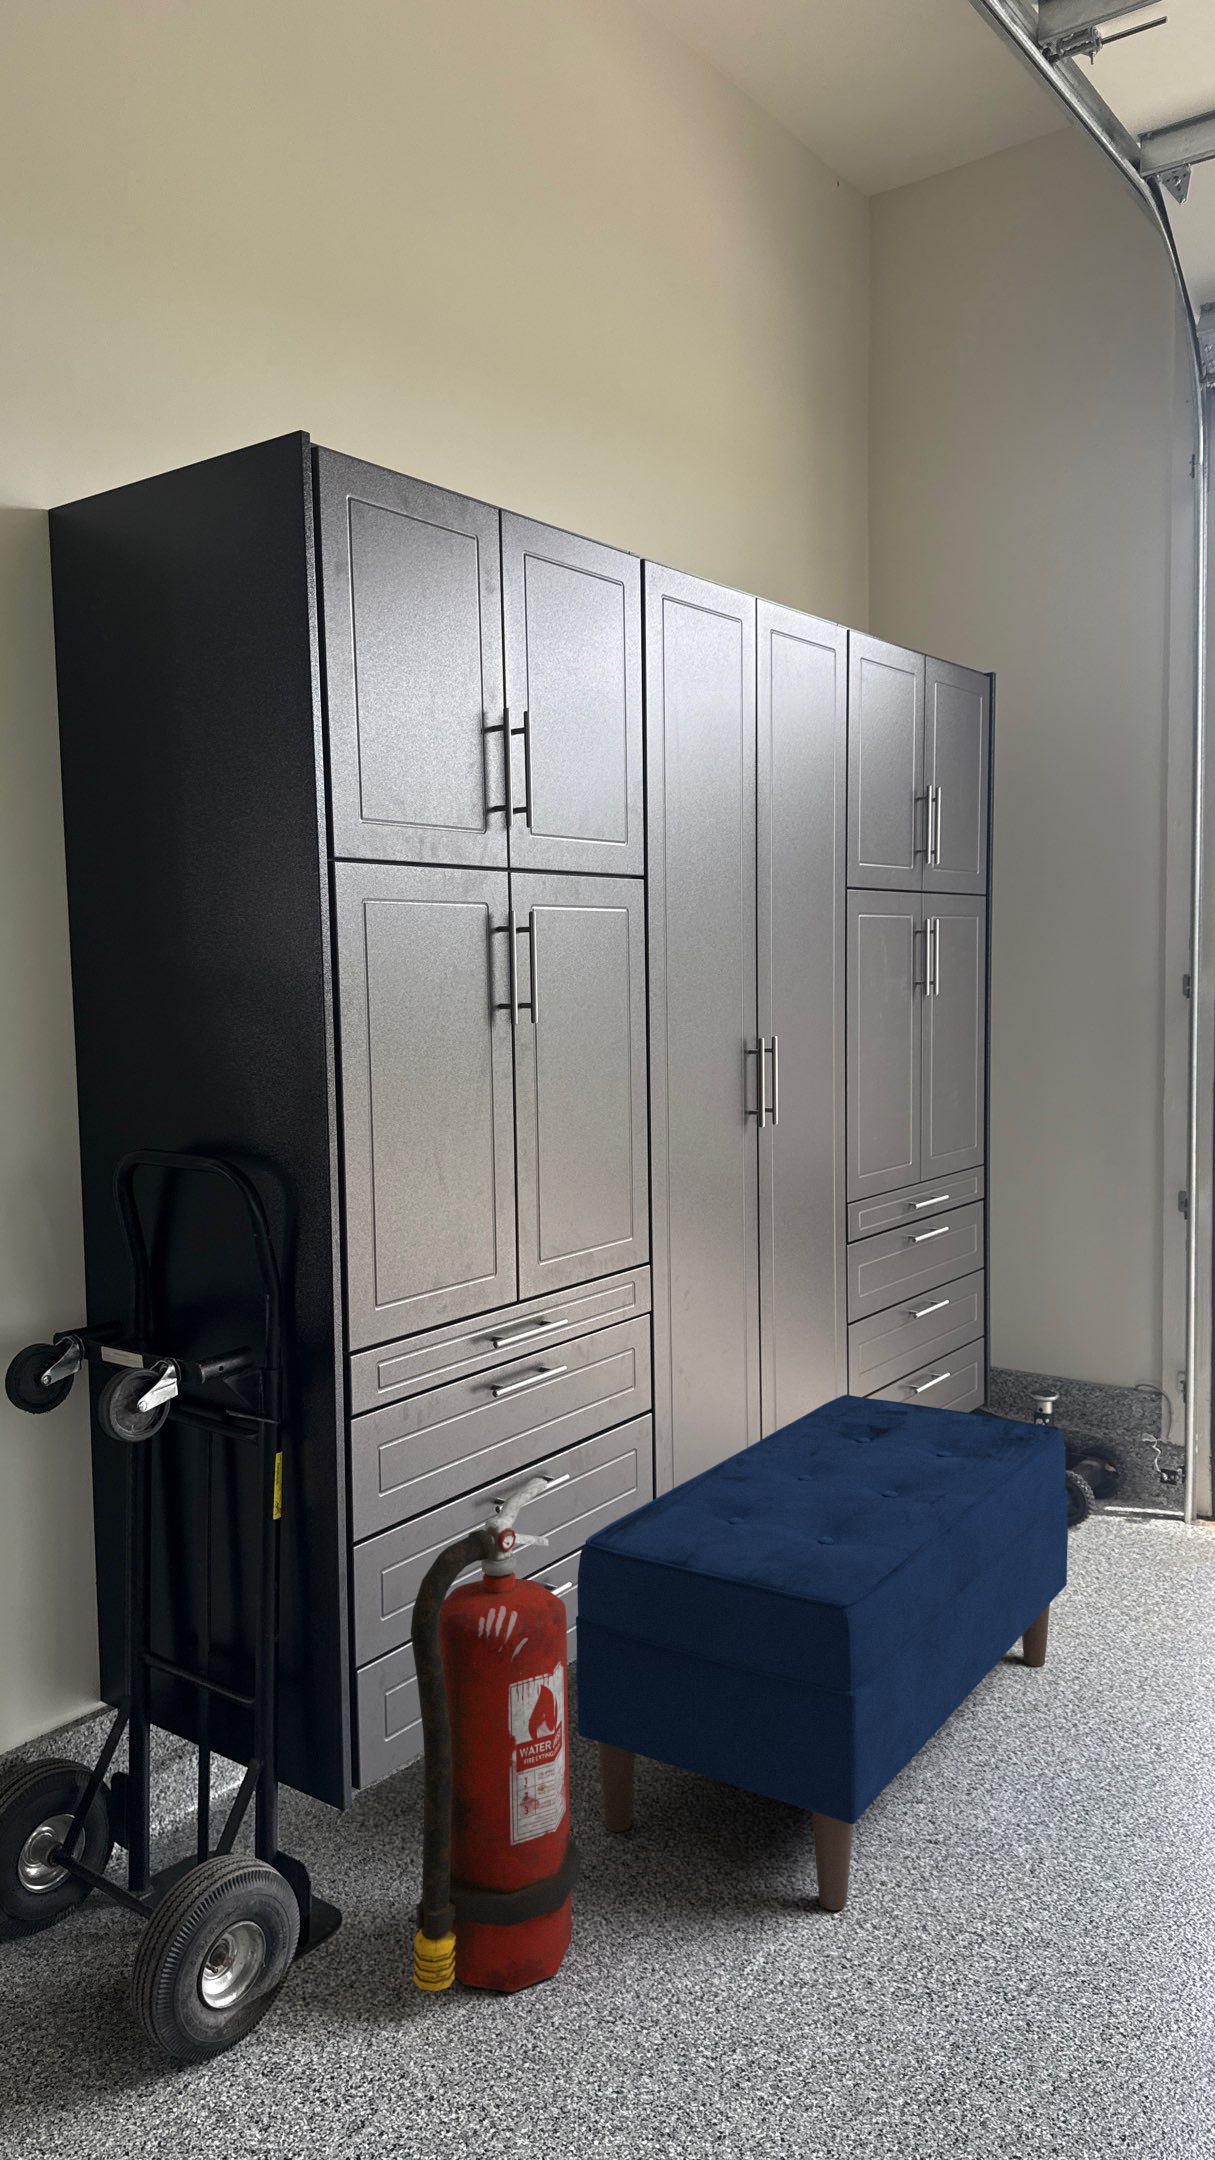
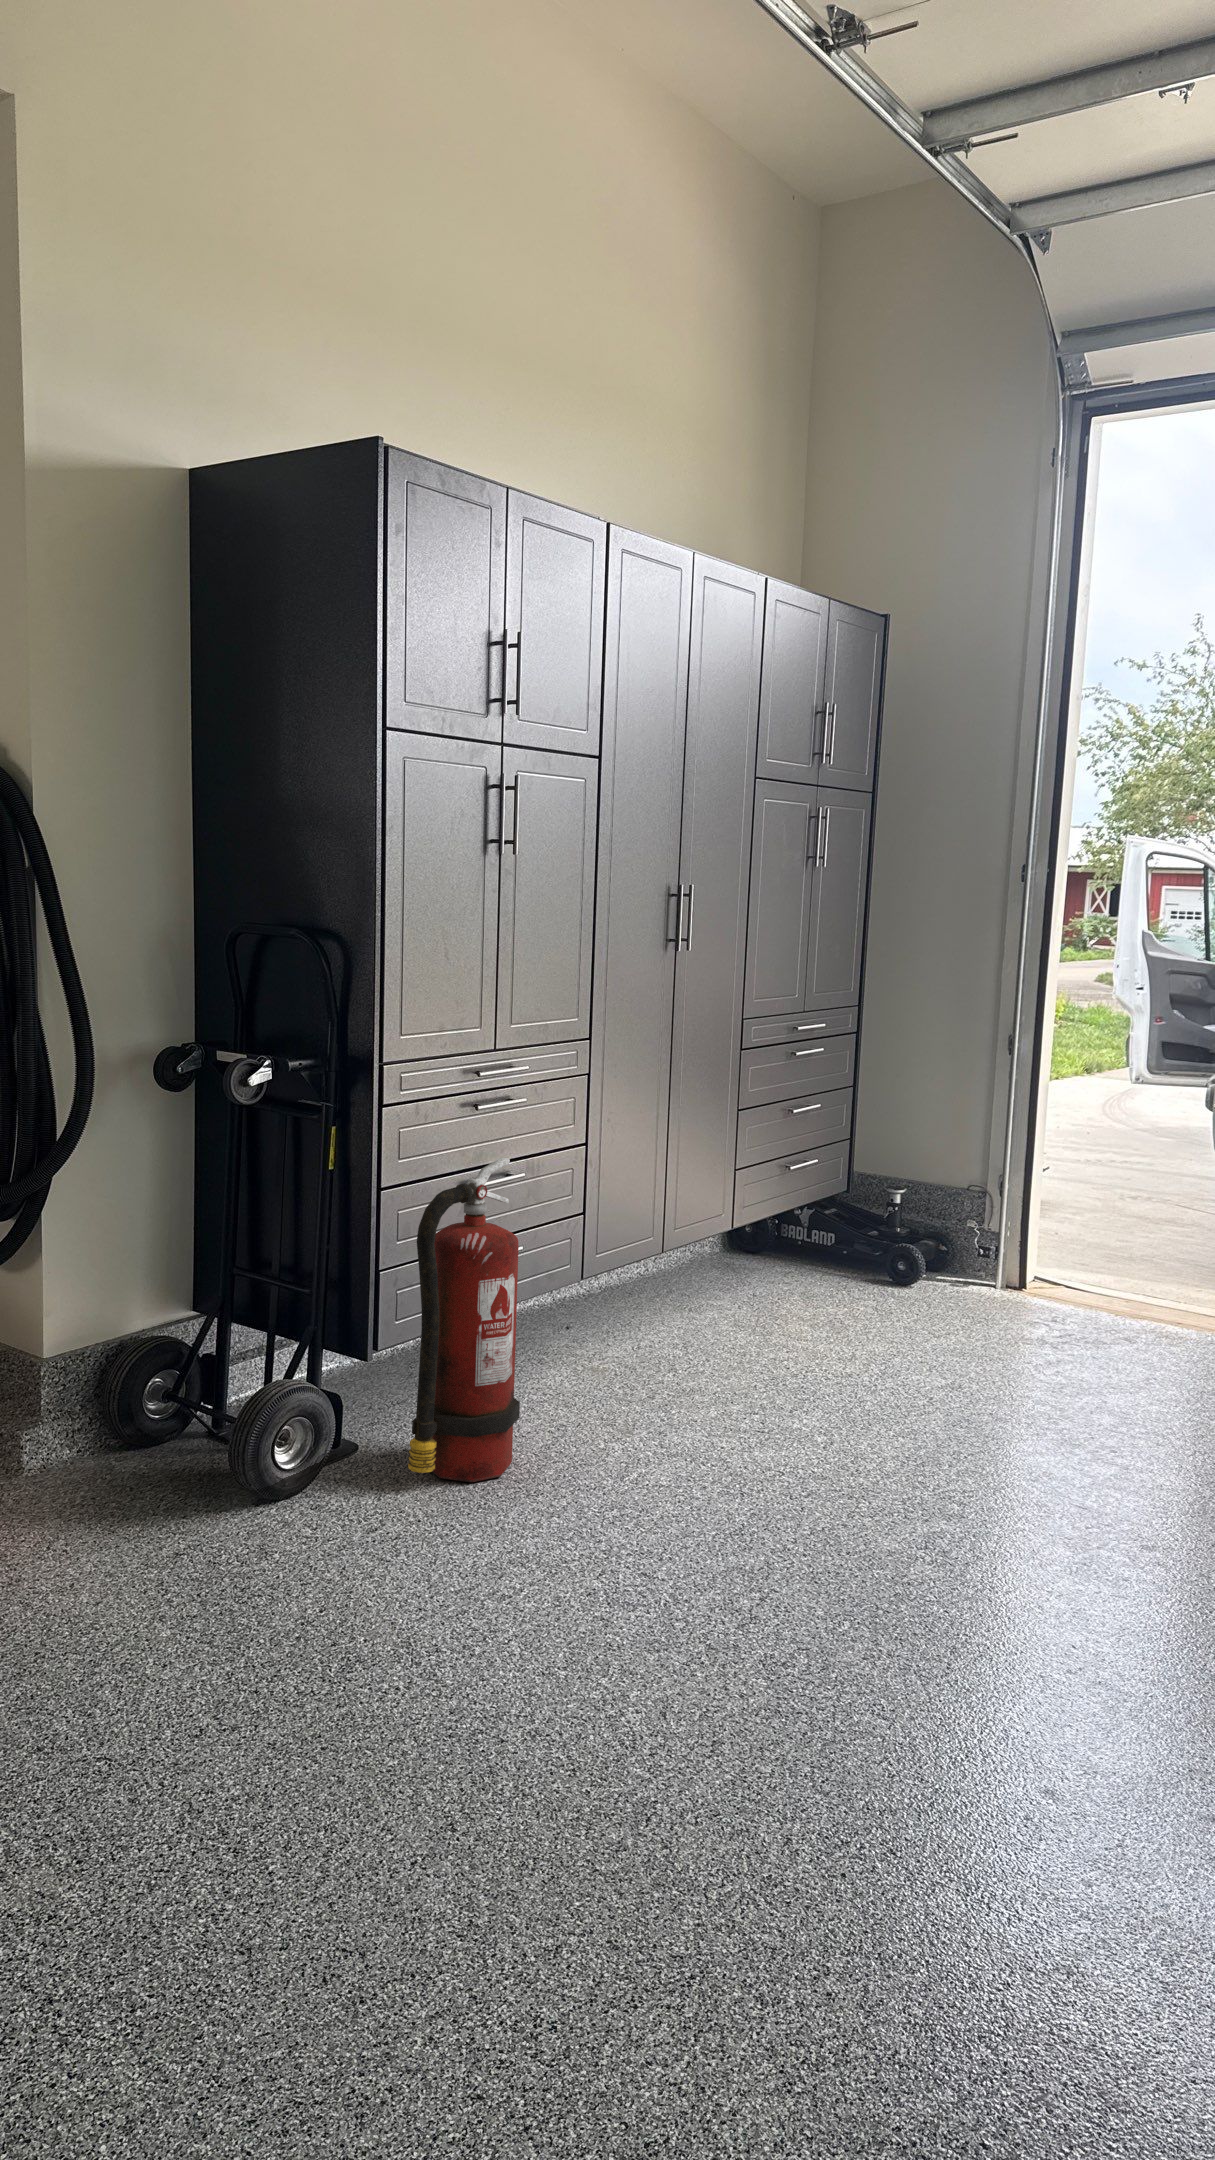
bench: present [576,1395,1068,1910] -> none [523,1160,888,1458]

